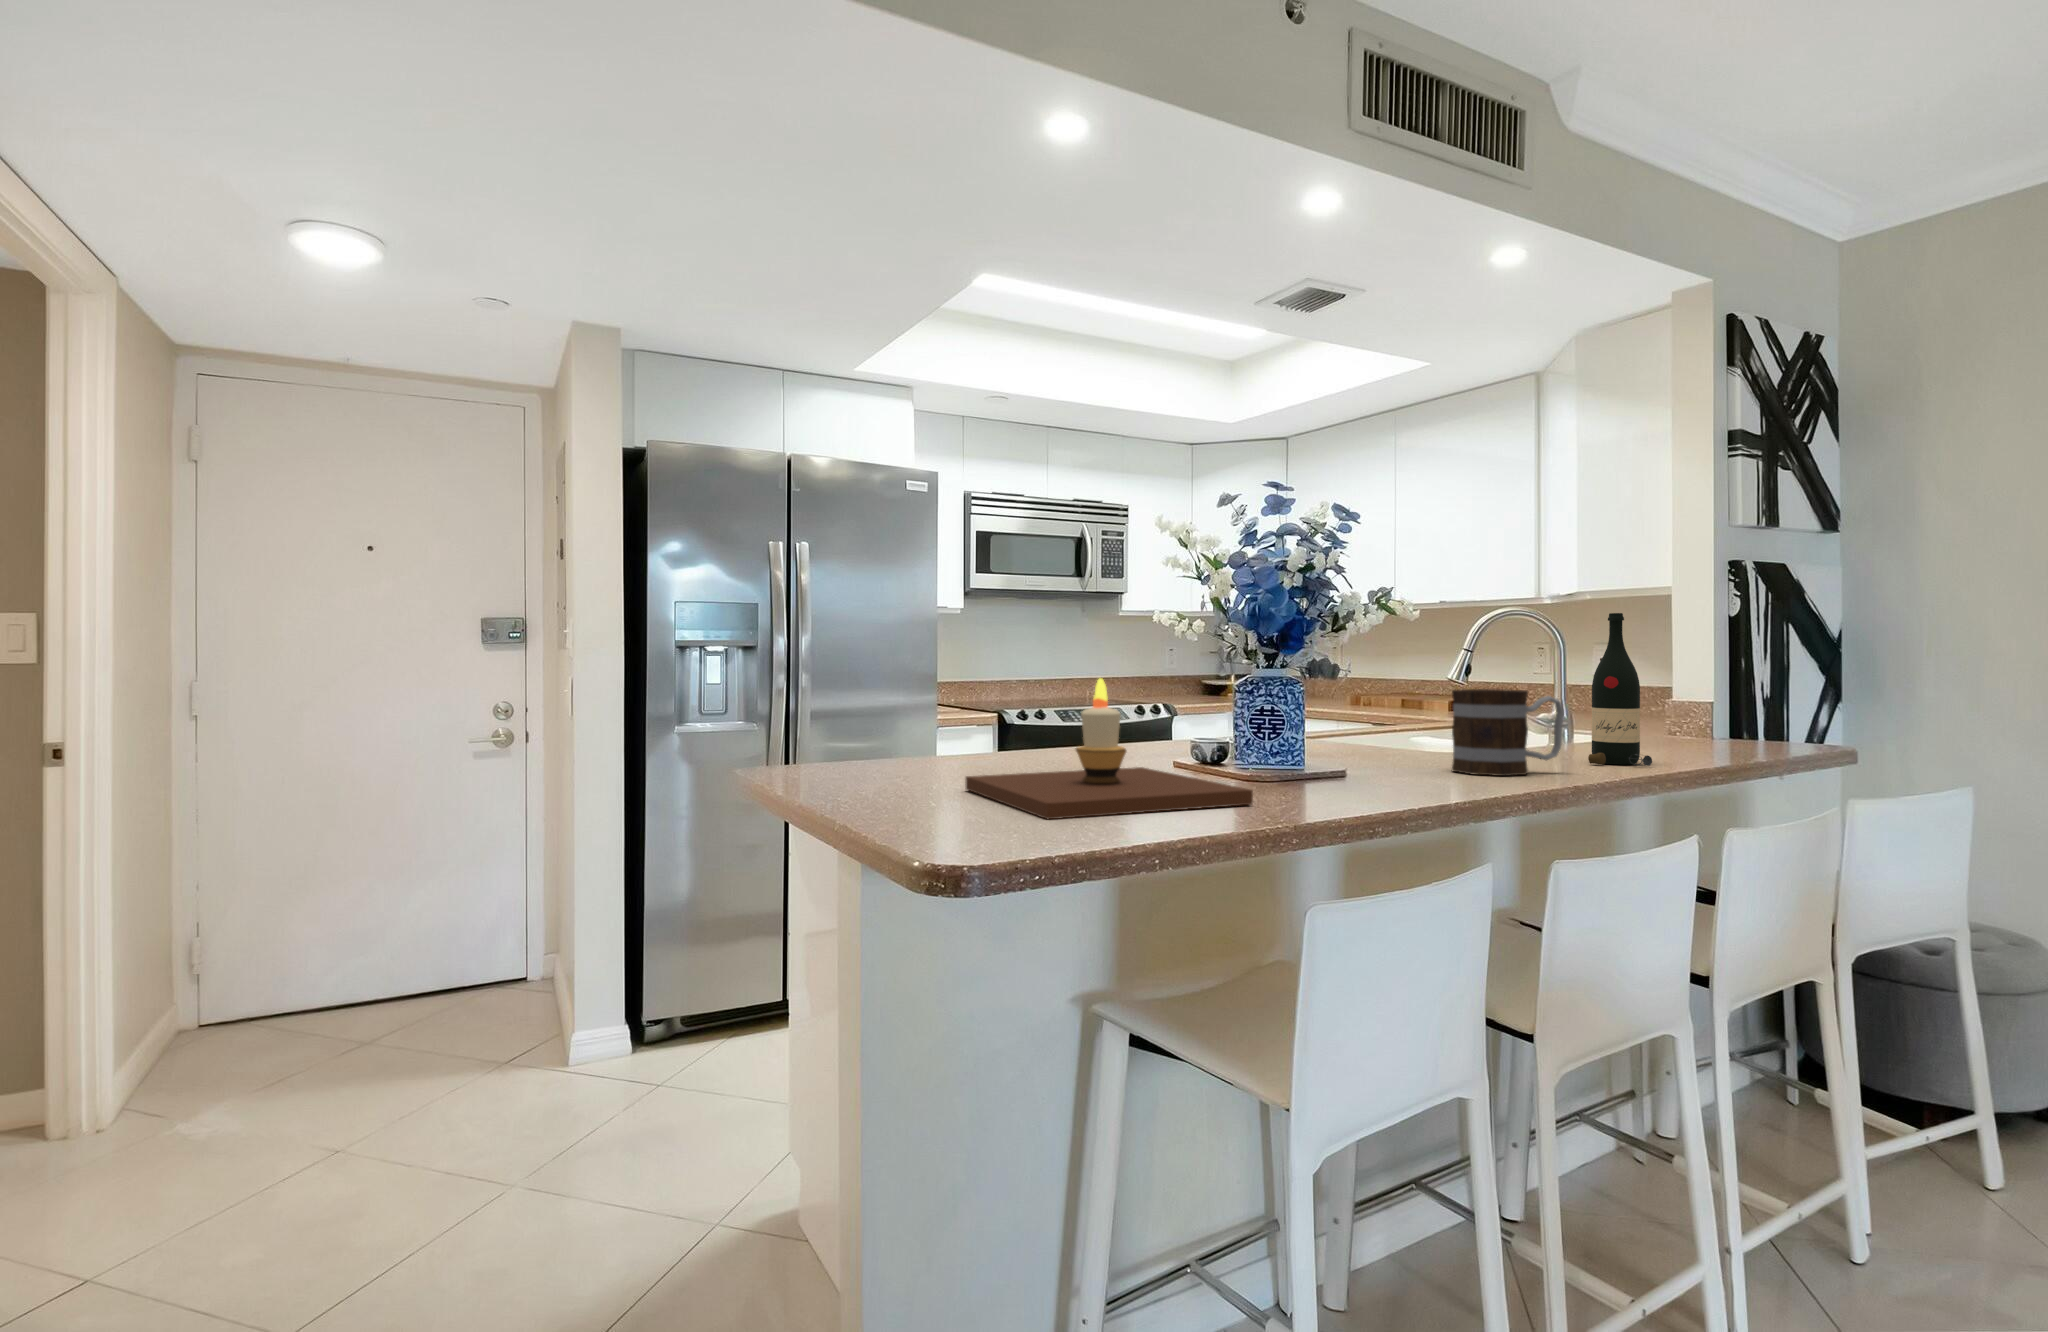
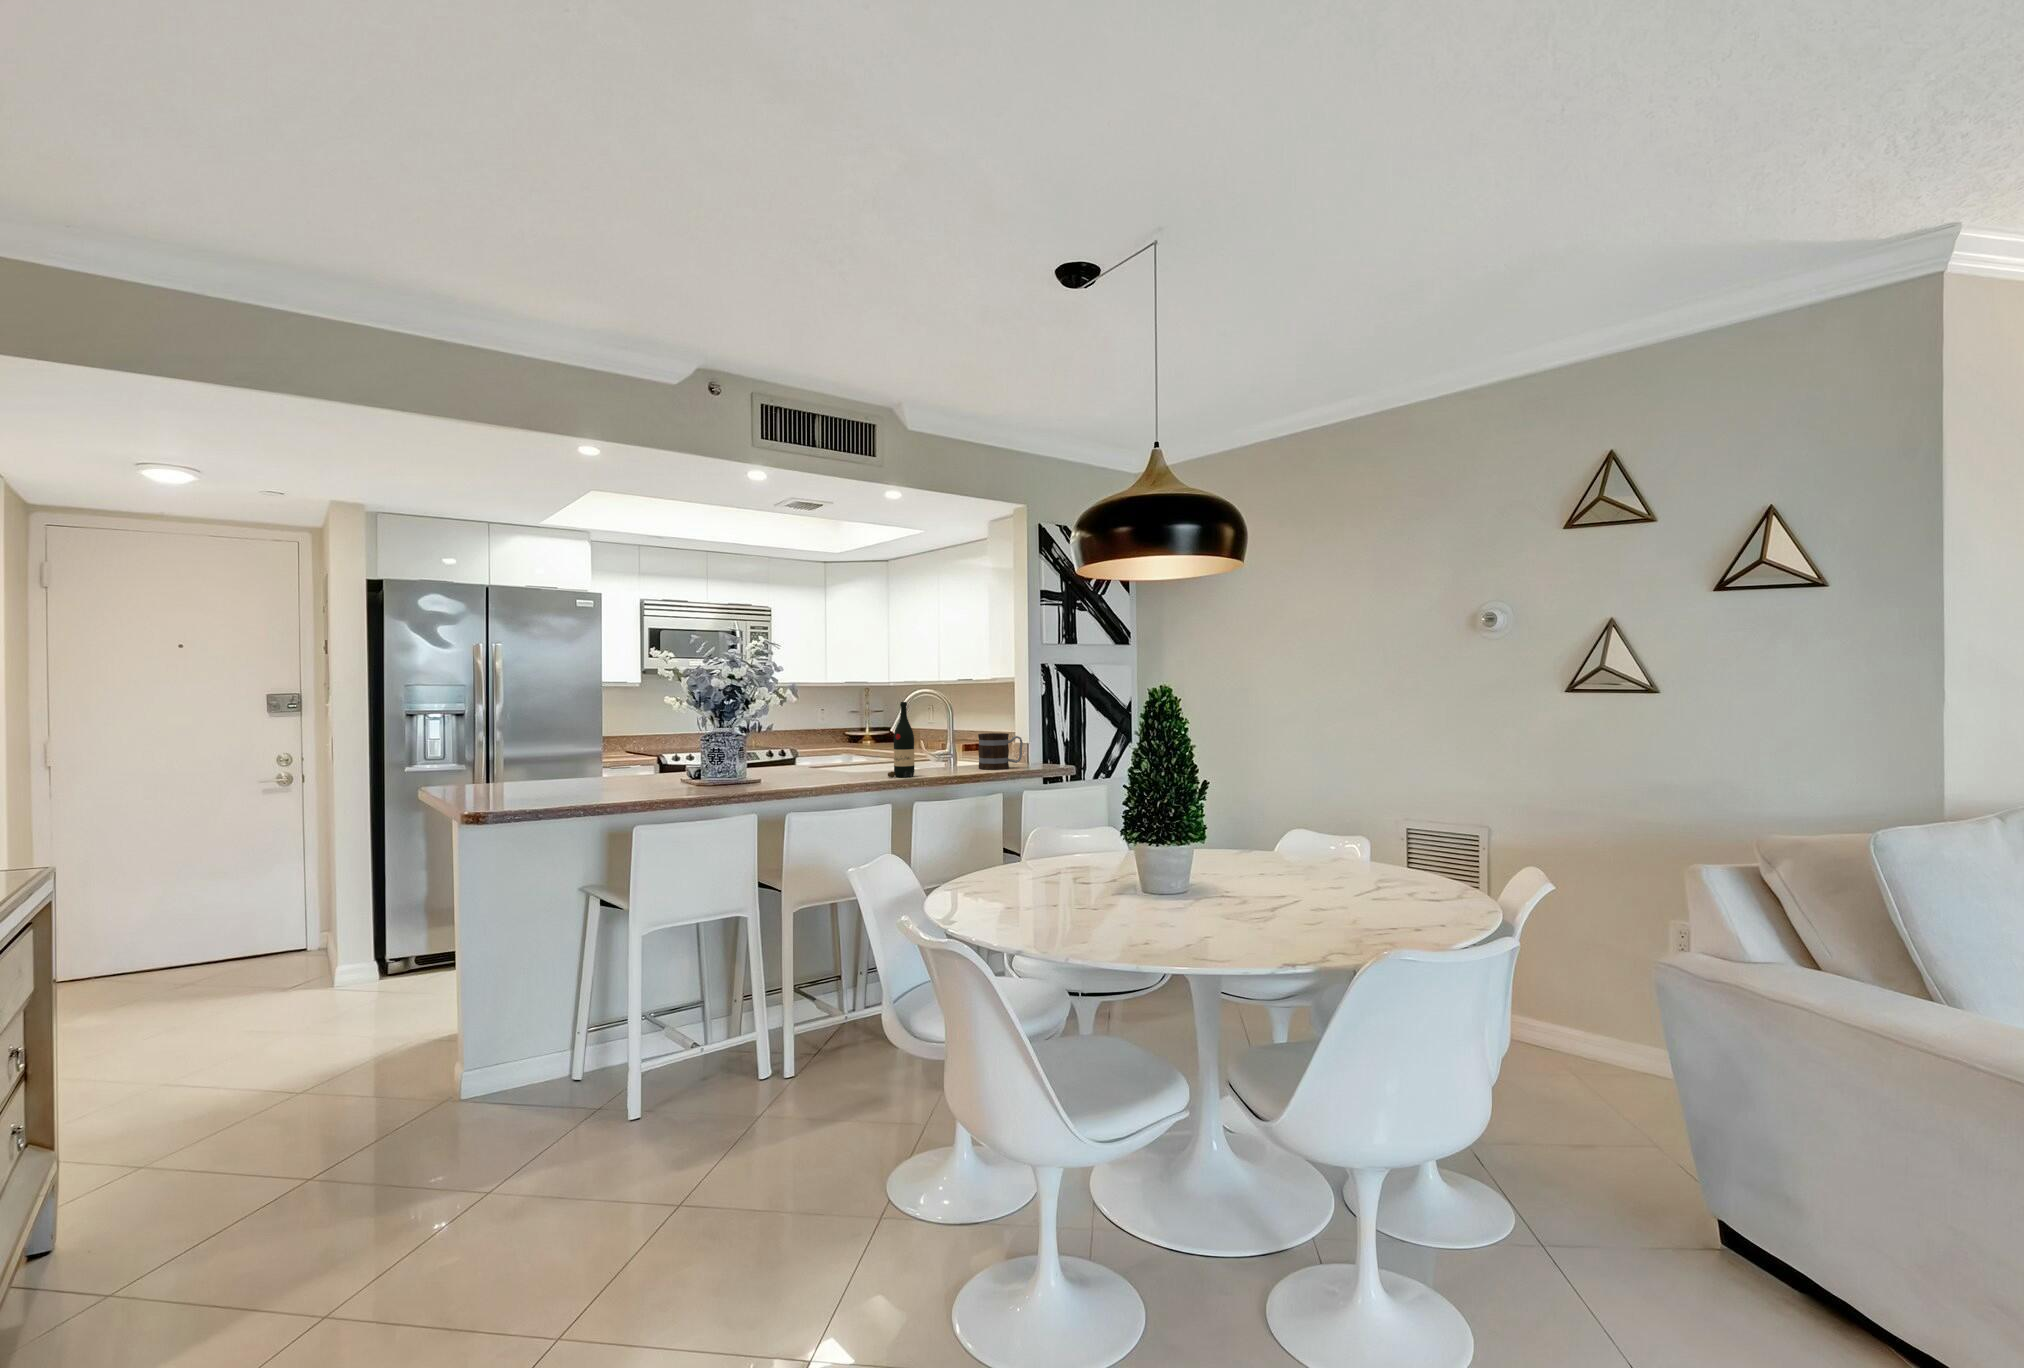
candle: present [965,678,1253,819] -> none [533,744,651,806]
mug: present [1452,689,1564,776] -> present [978,733,1023,769]

